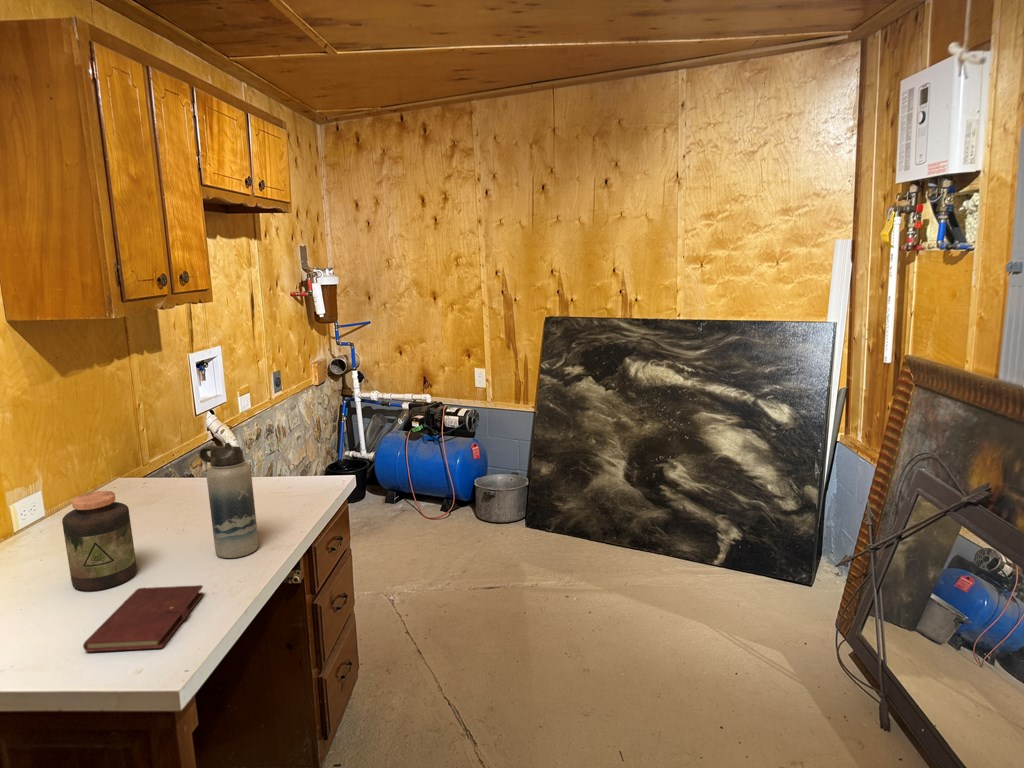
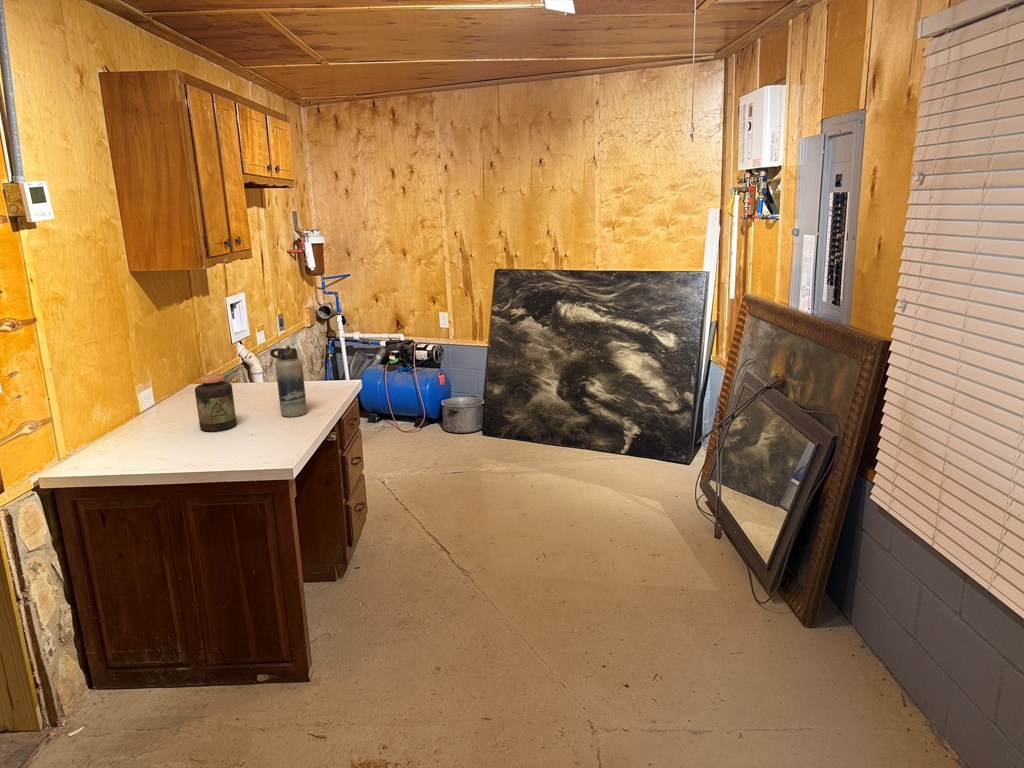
notebook: present [83,585,204,652] -> none [228,425,283,452]

